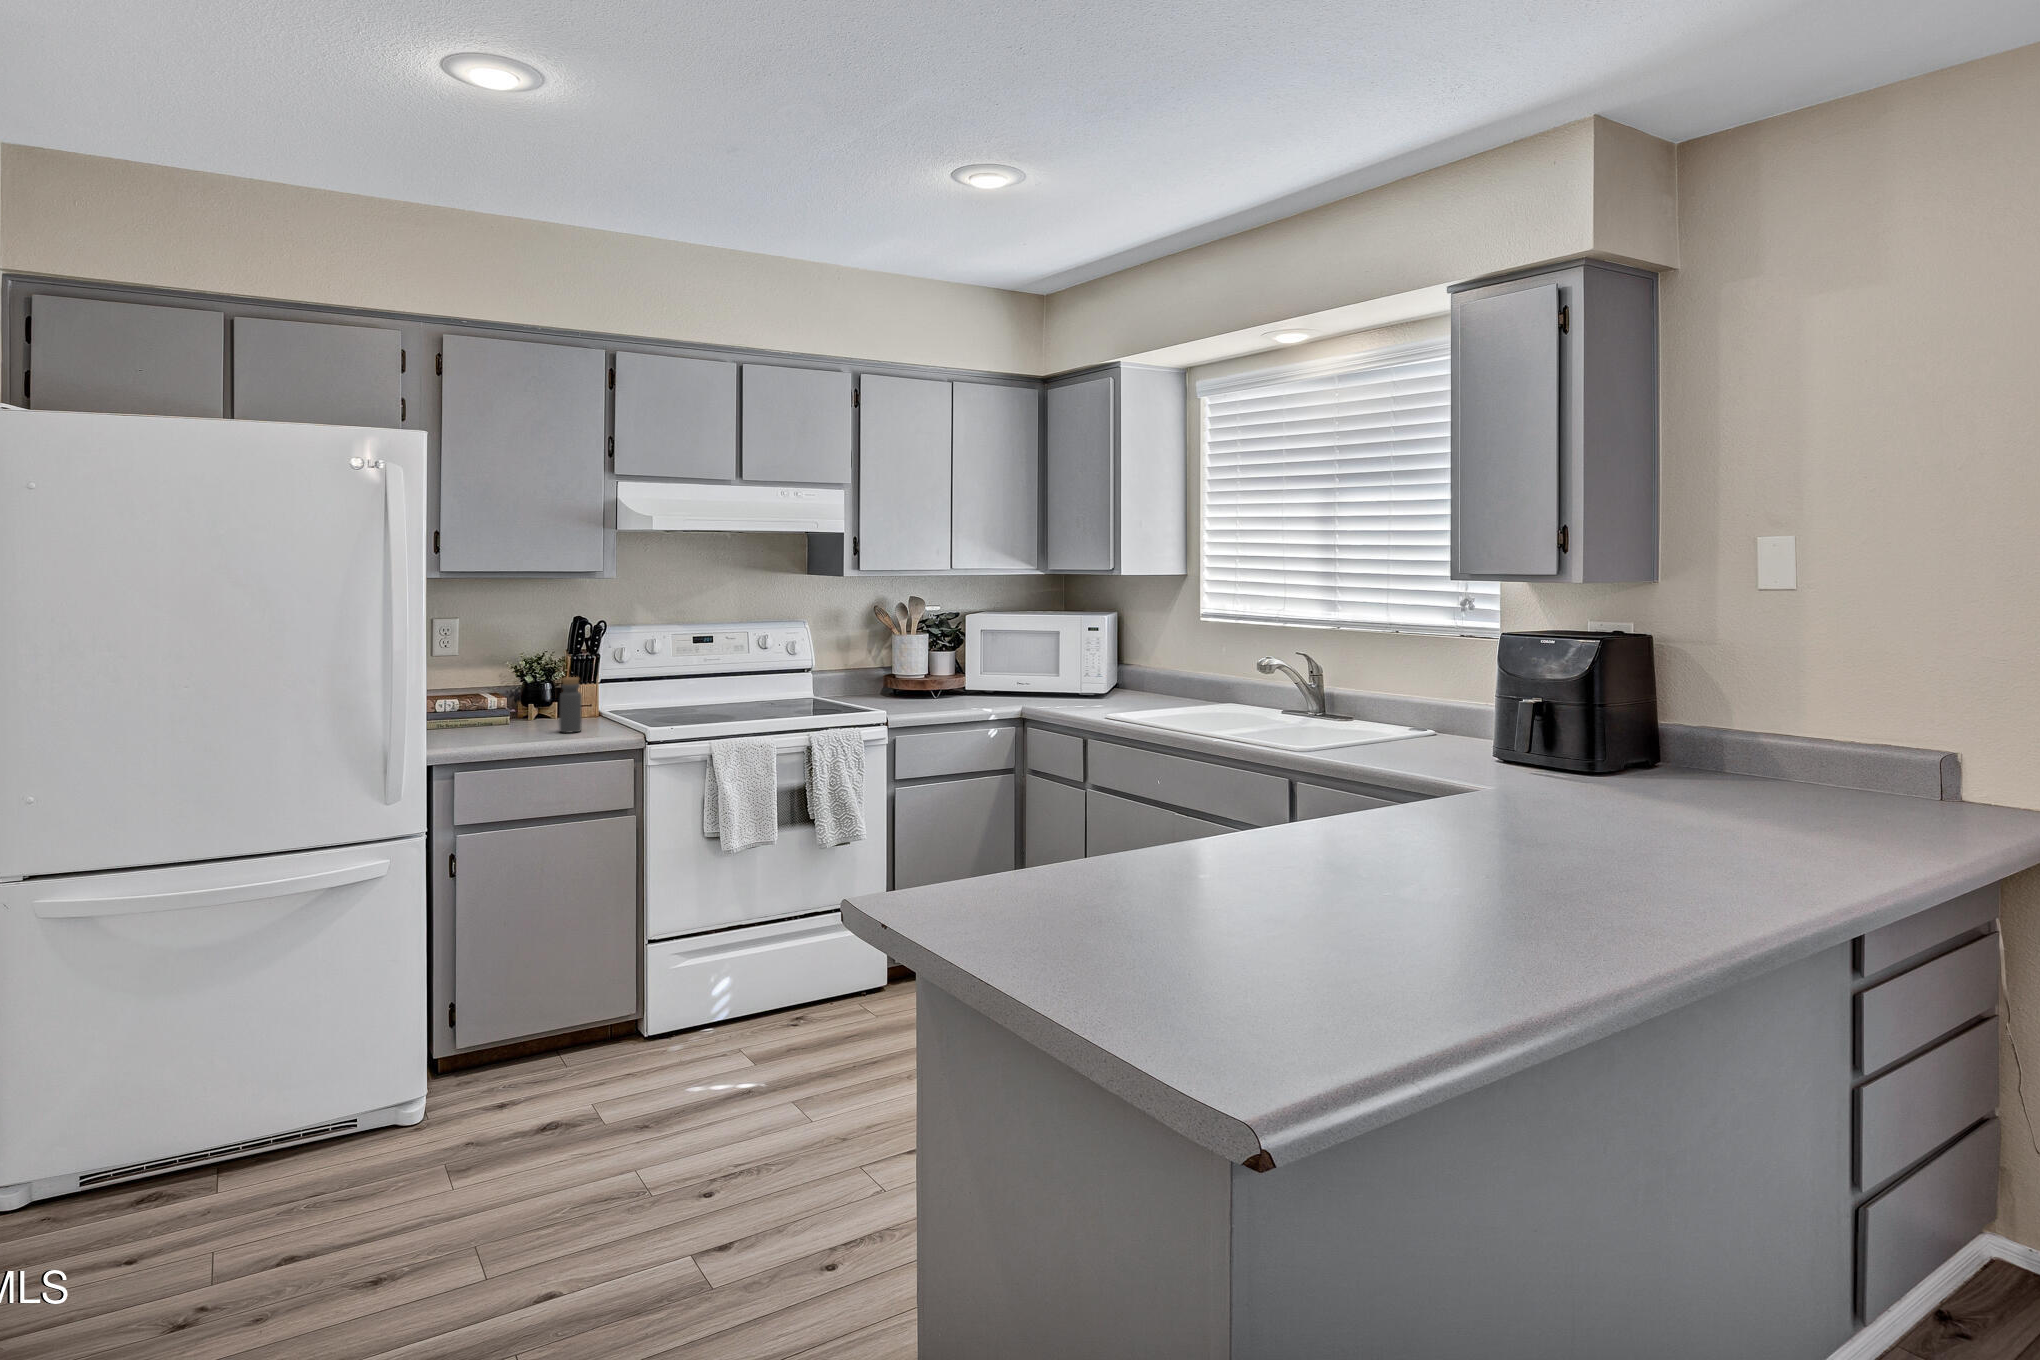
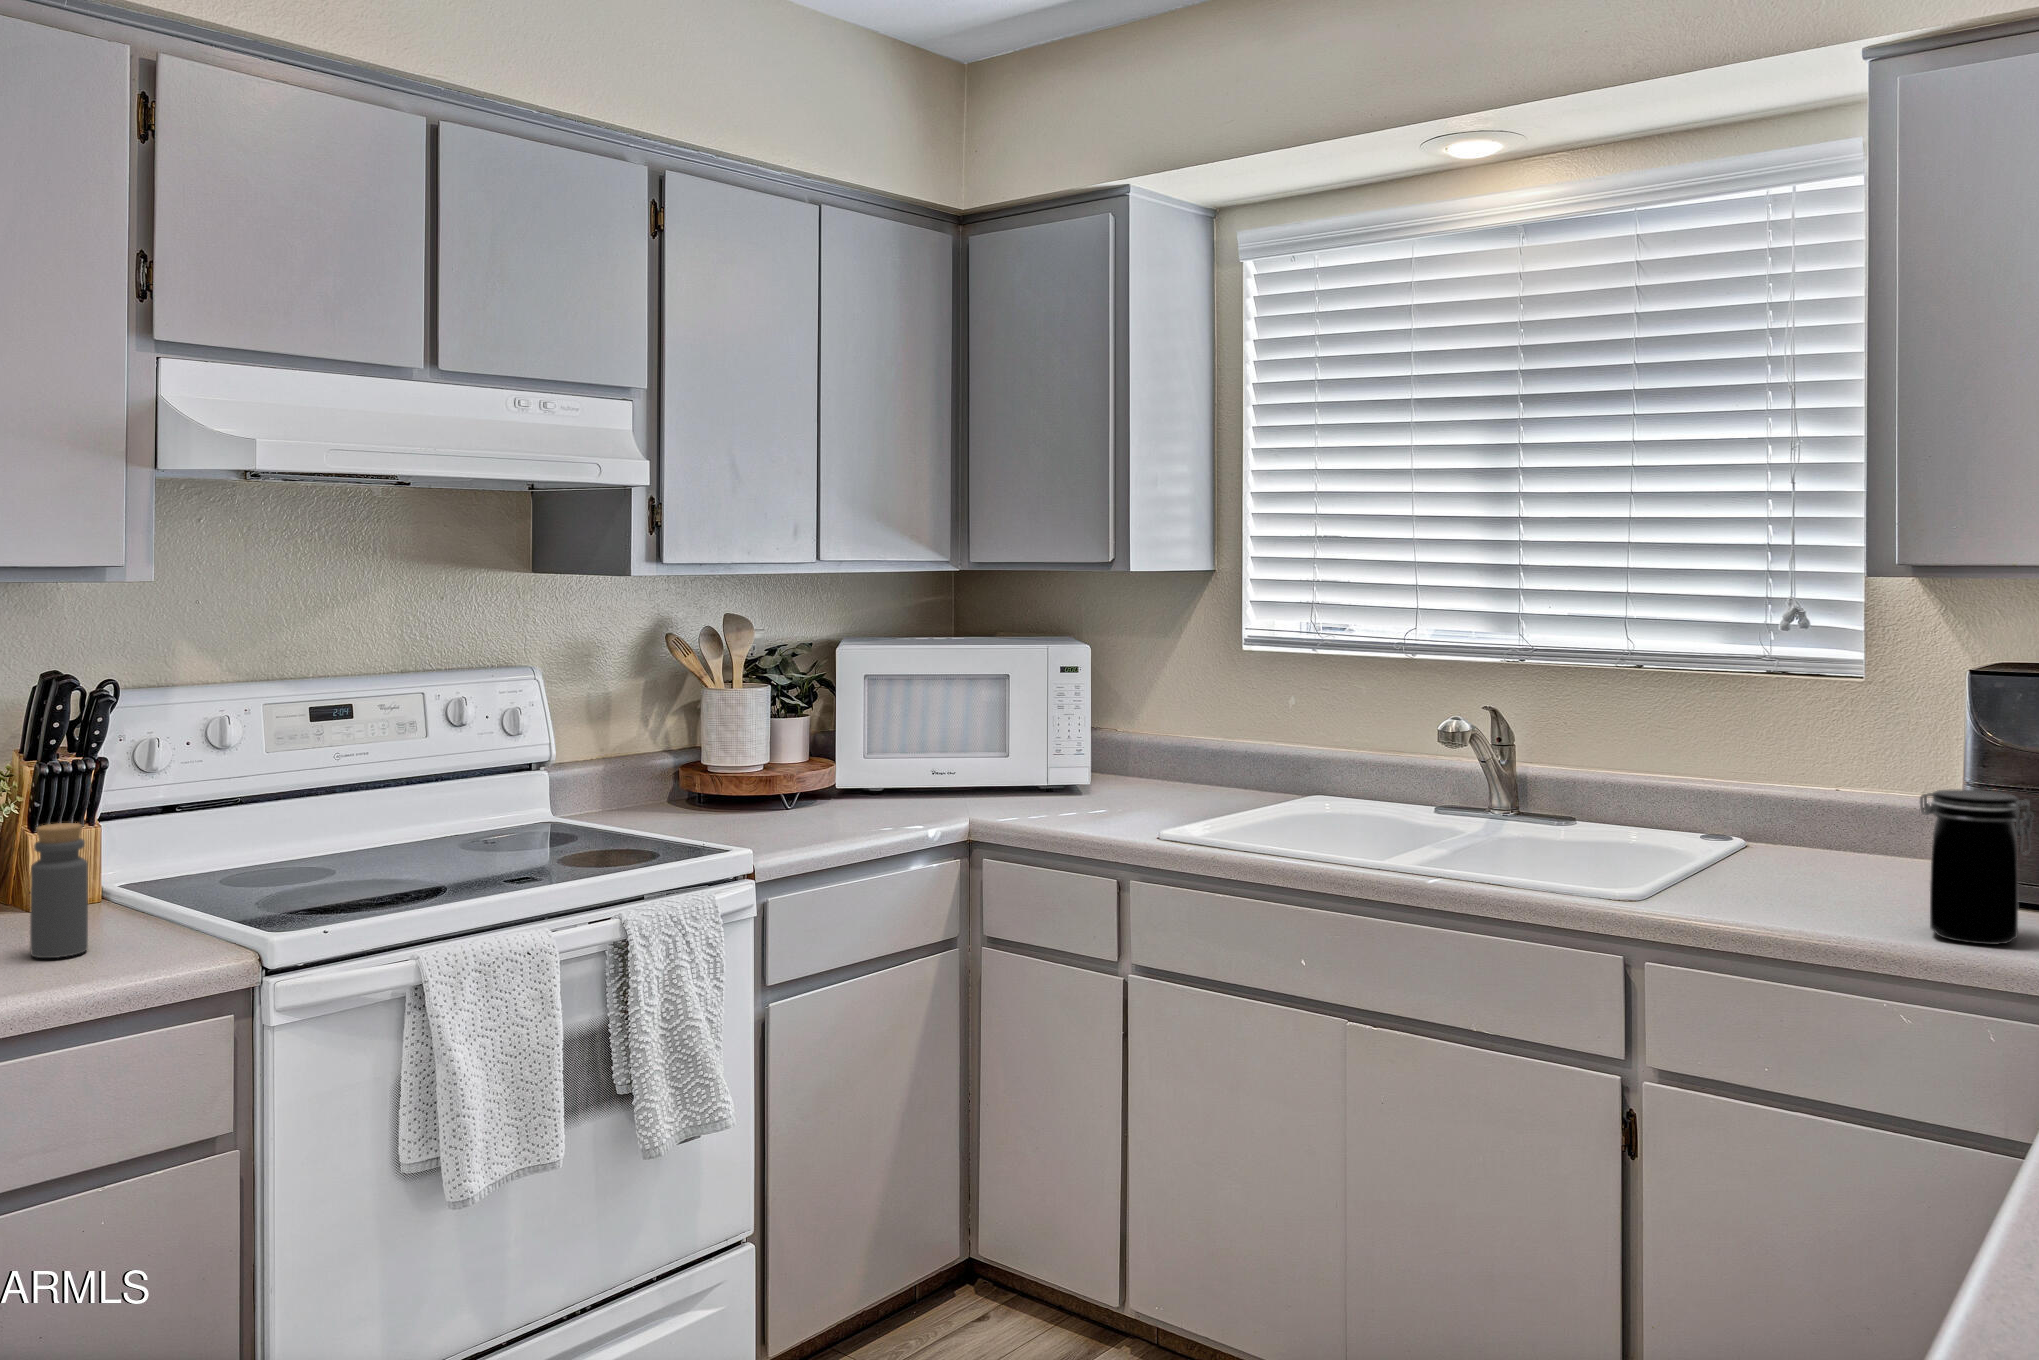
jar: none [1421,685,1477,767] -> present [1920,790,2034,945]

